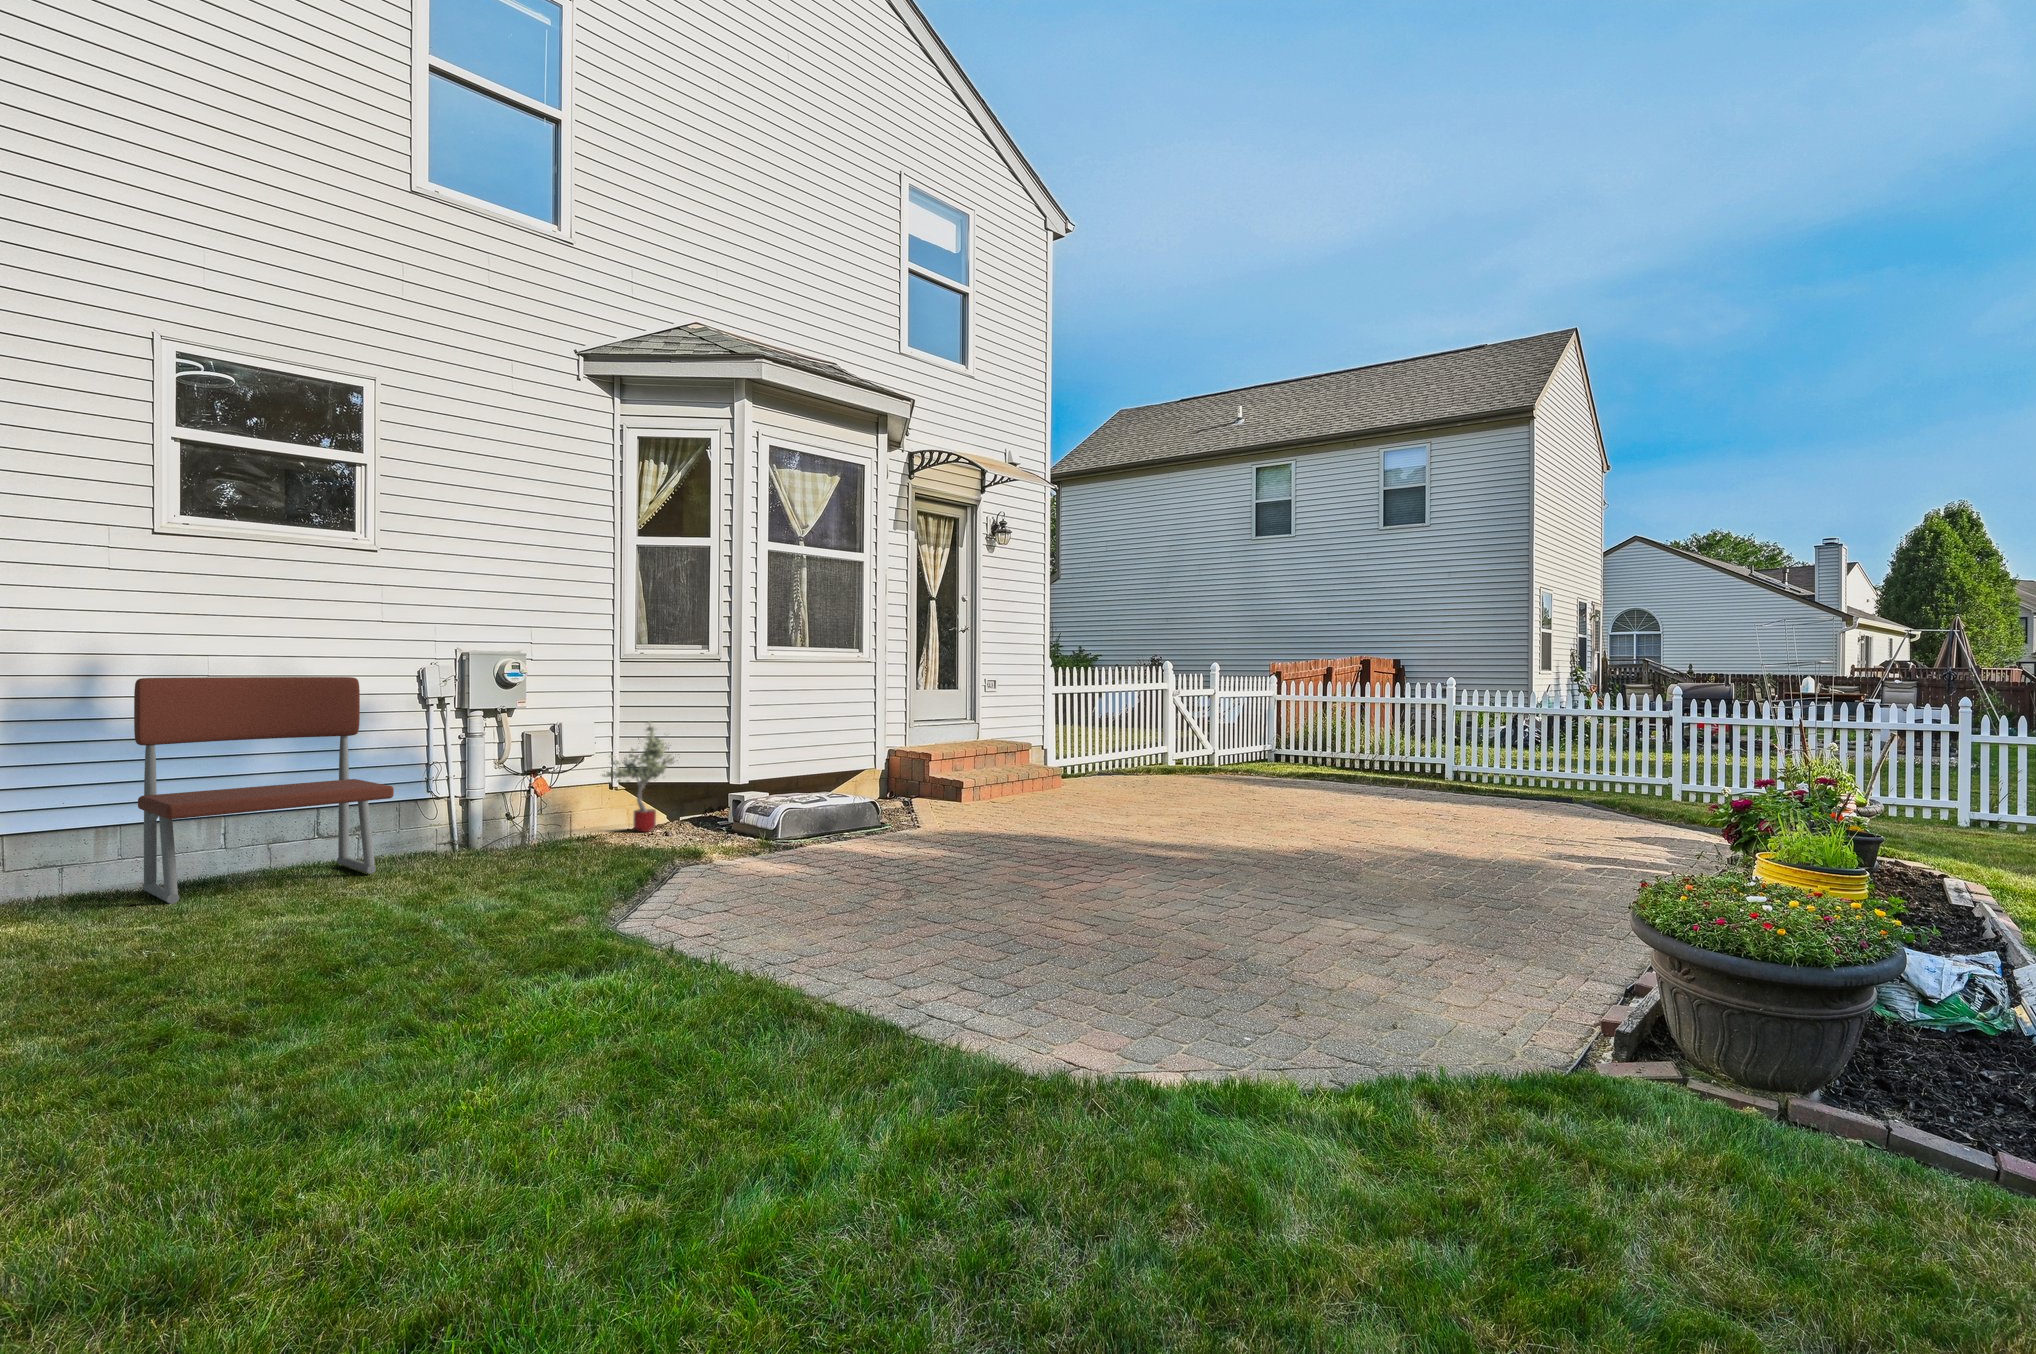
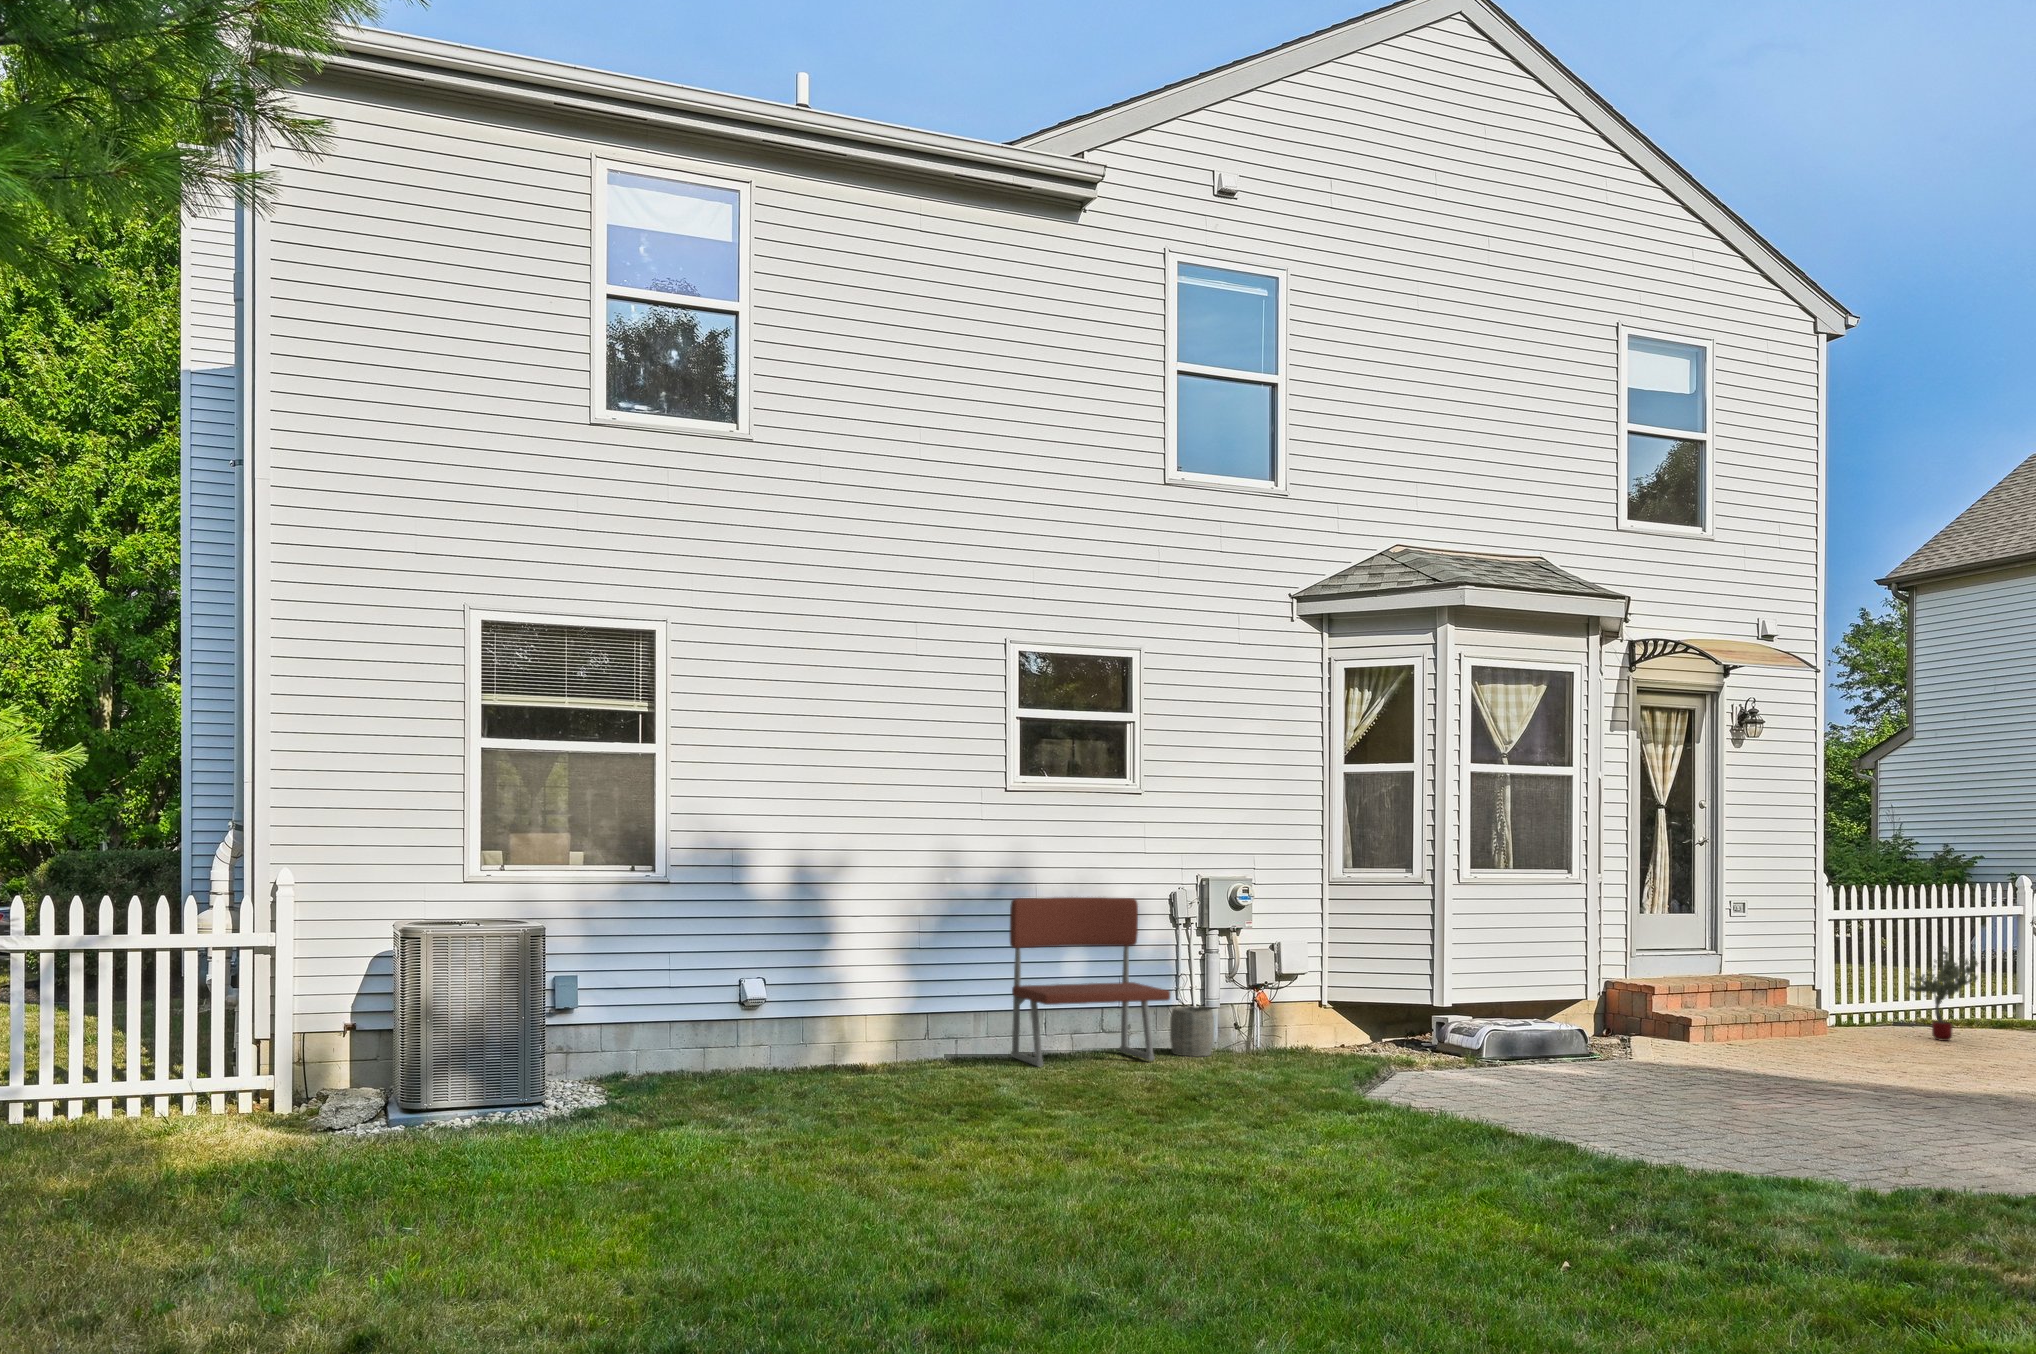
potted tree: present [602,721,680,832] -> present [1907,946,1978,1041]
woven basket: none [412,801,472,860] -> present [1170,1006,1214,1057]

